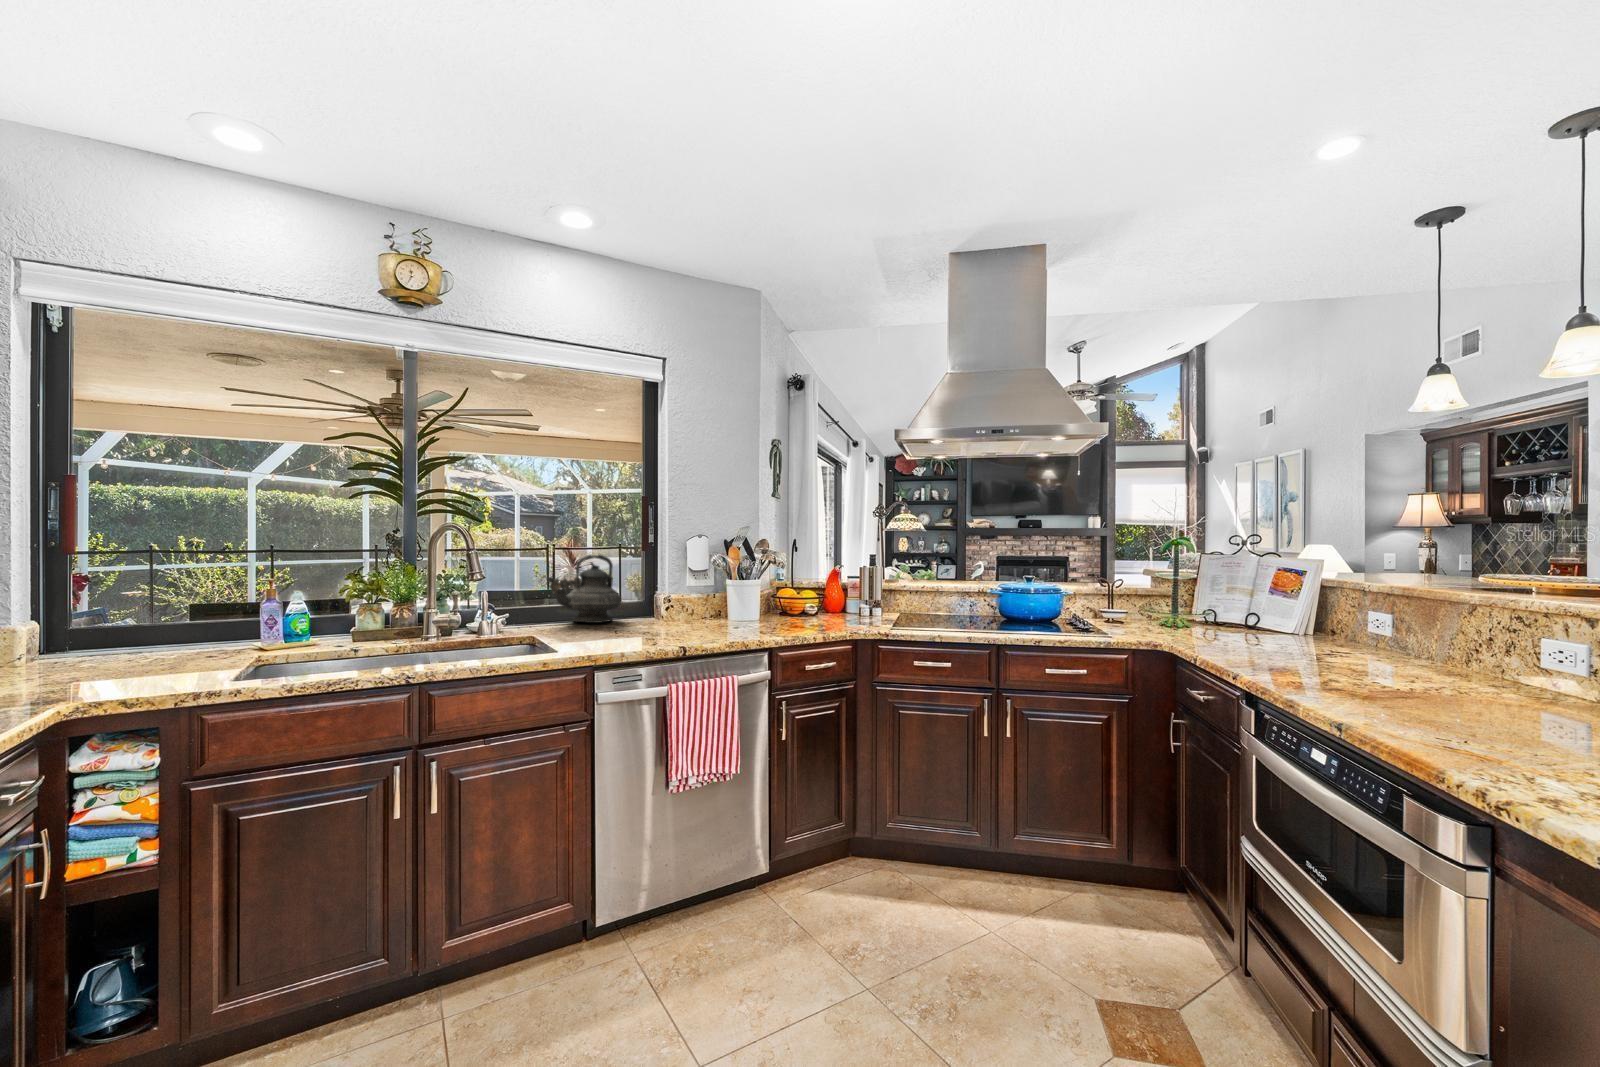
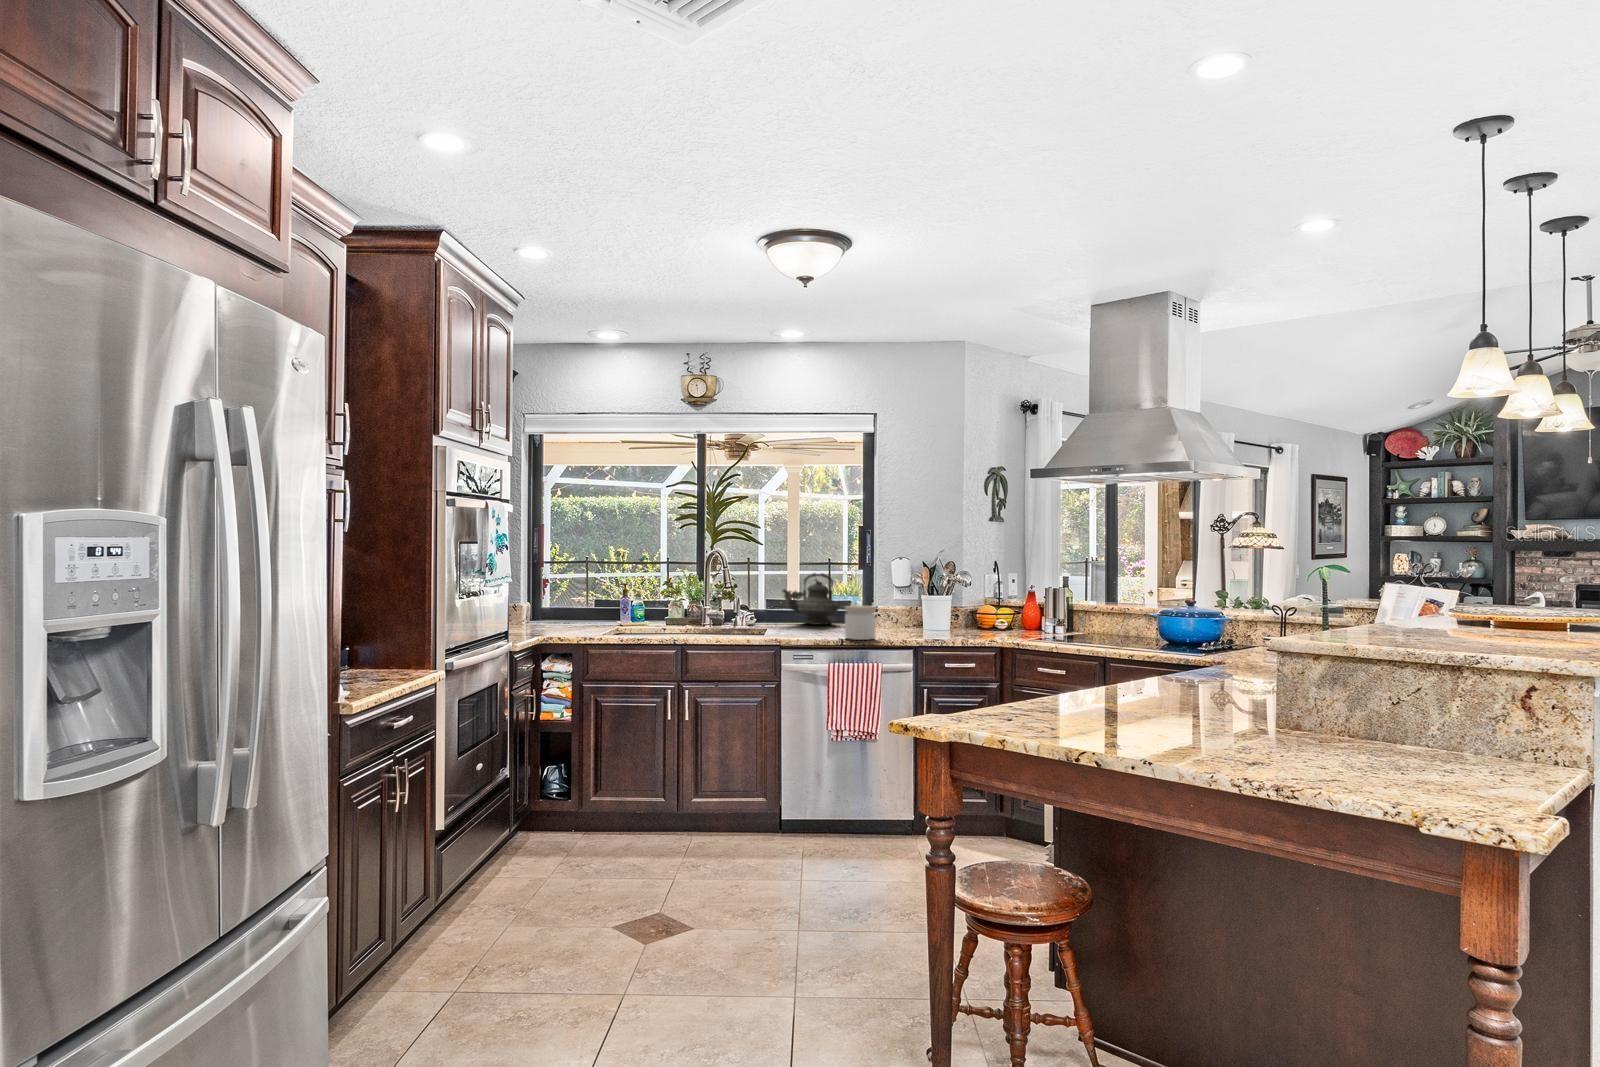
jar: none [680,597,722,646] -> present [845,606,876,640]

